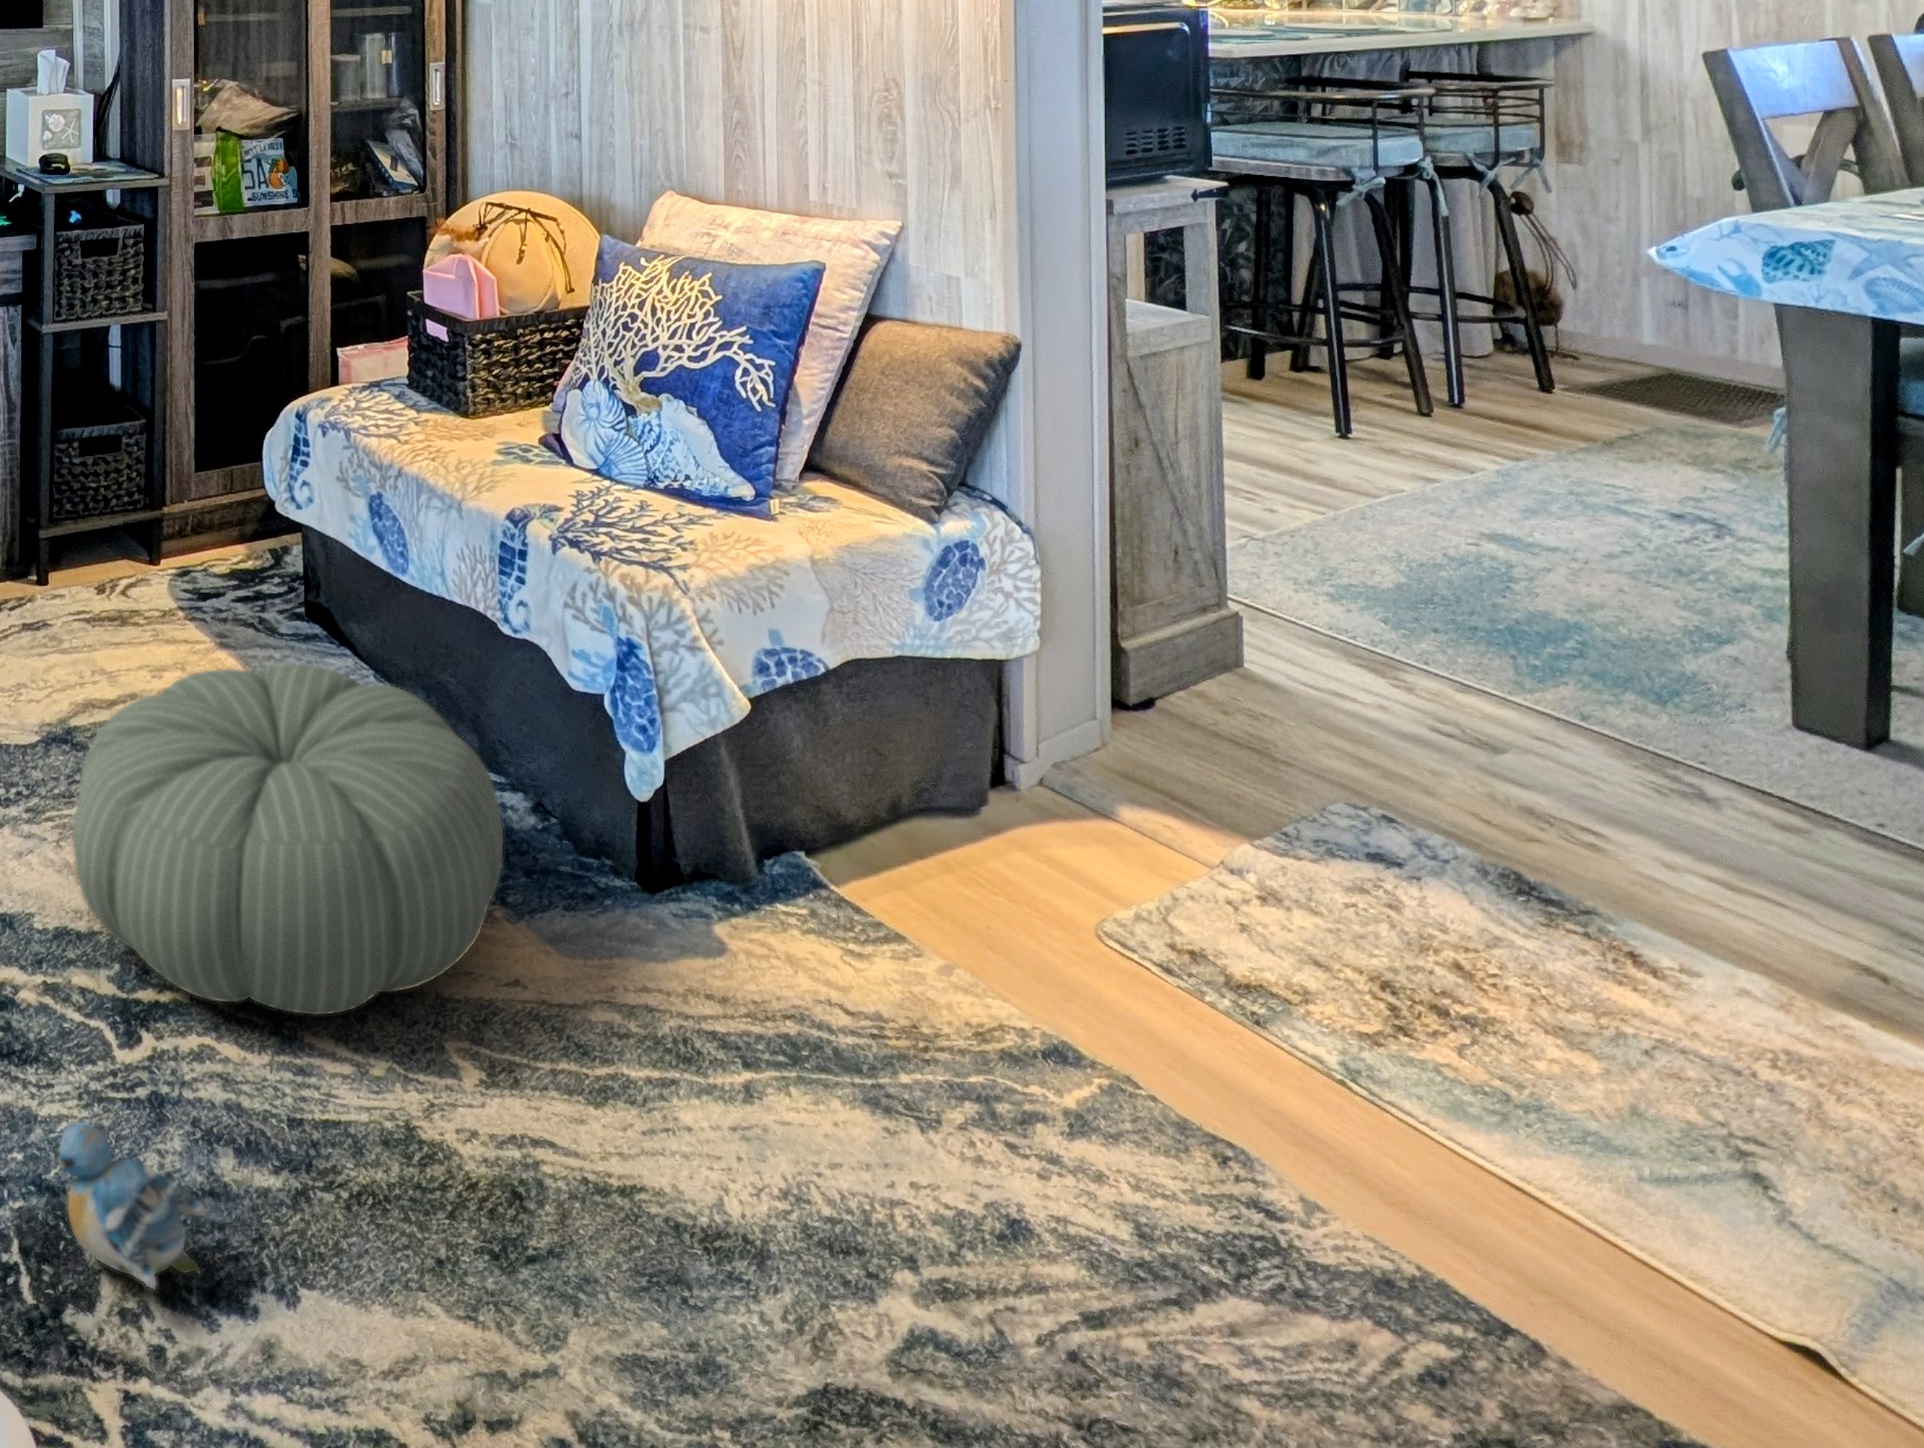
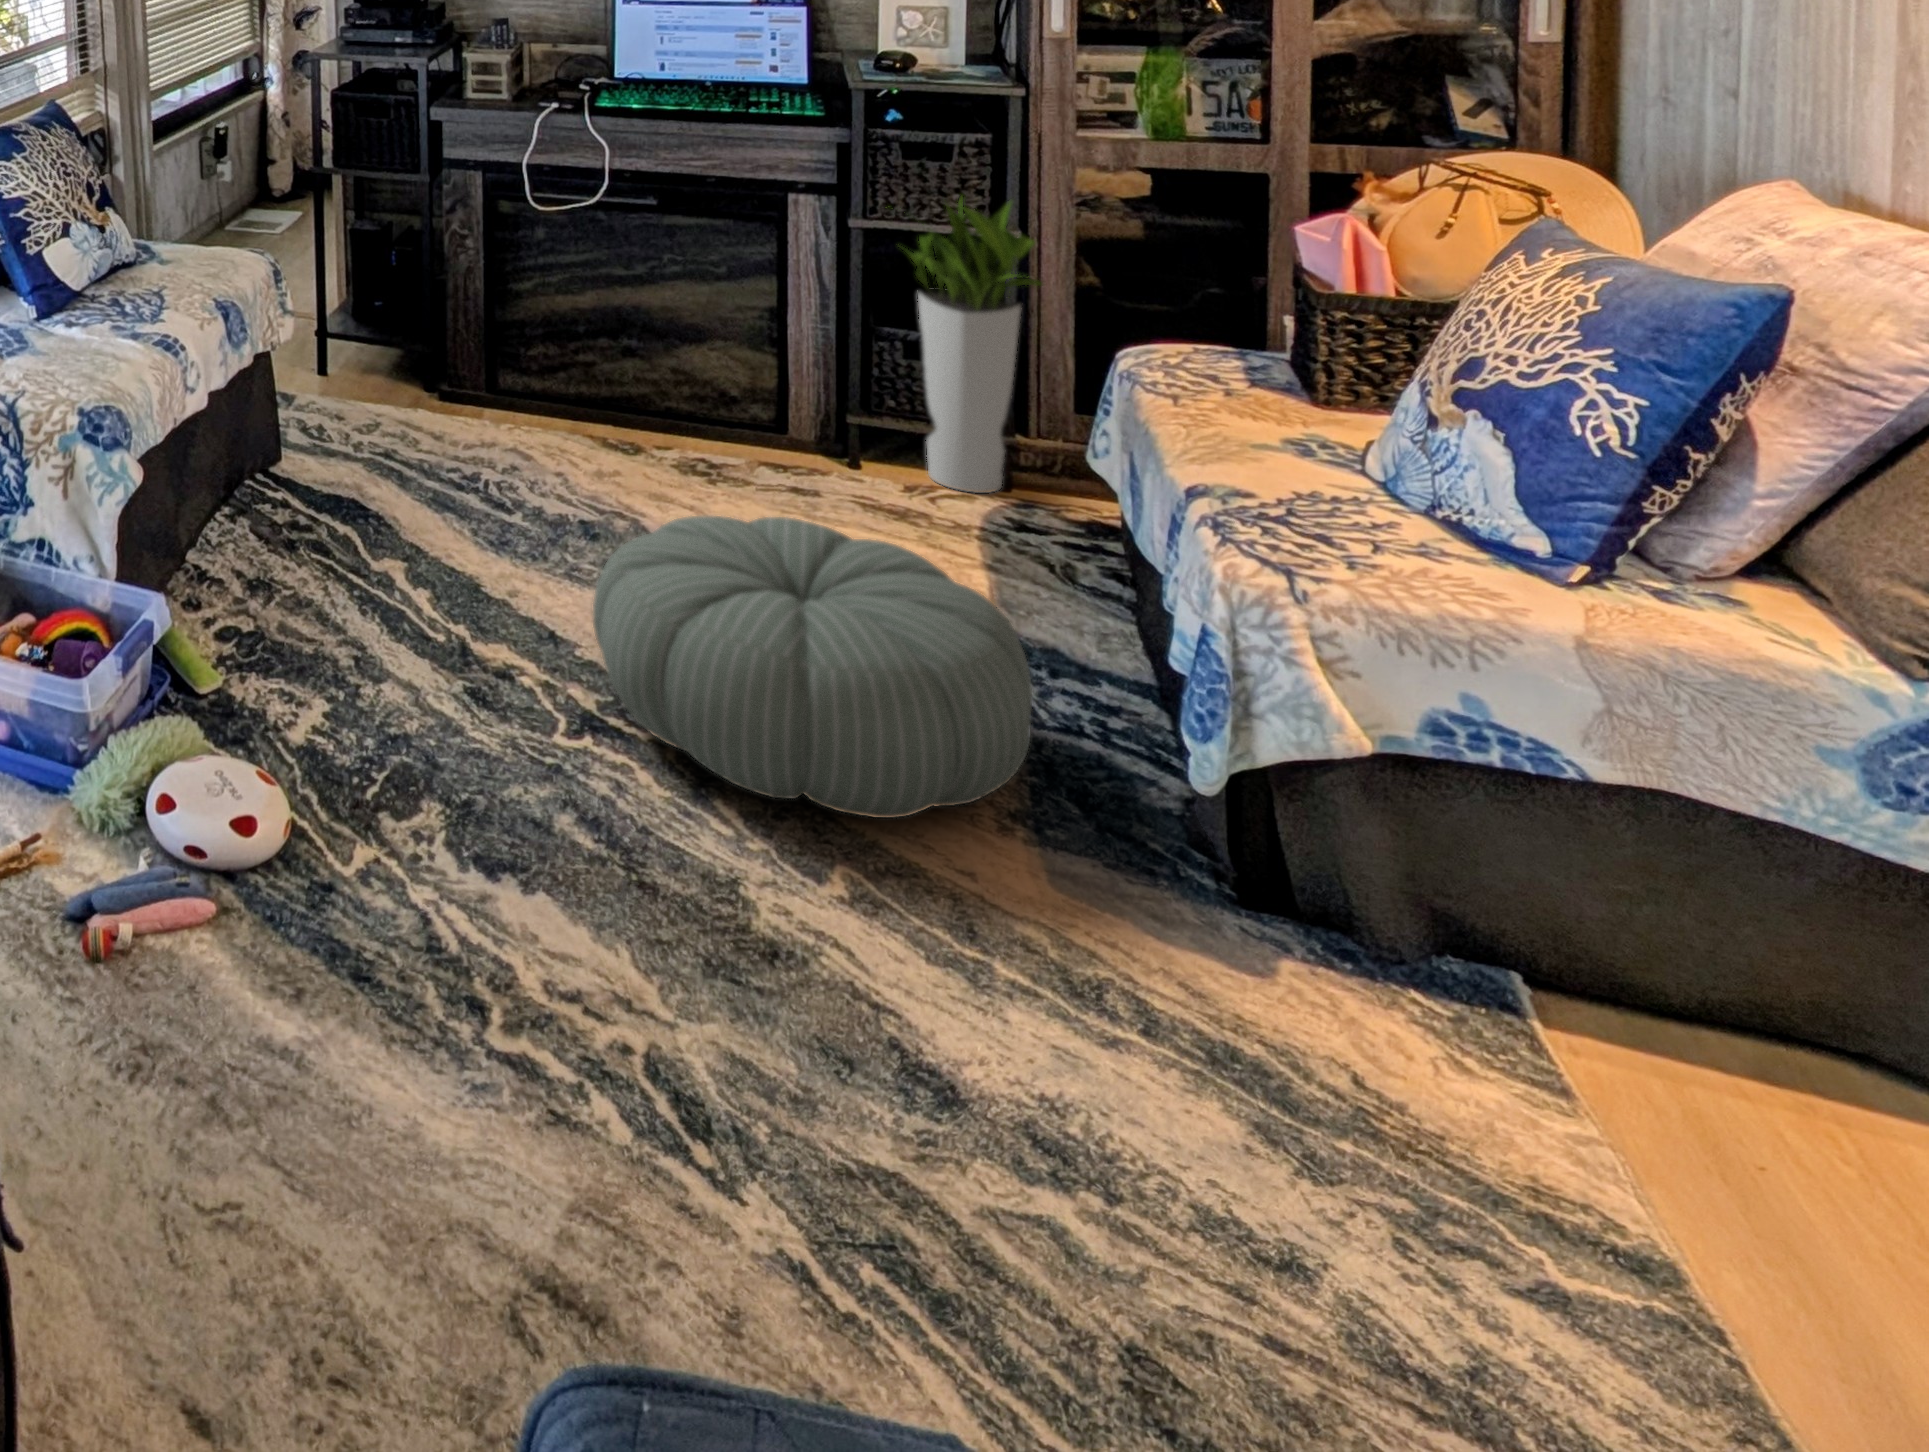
planter: none [72,270,203,584] -> present [905,198,1042,493]
plush toy: present [58,1122,207,1289] -> none [412,715,506,844]

